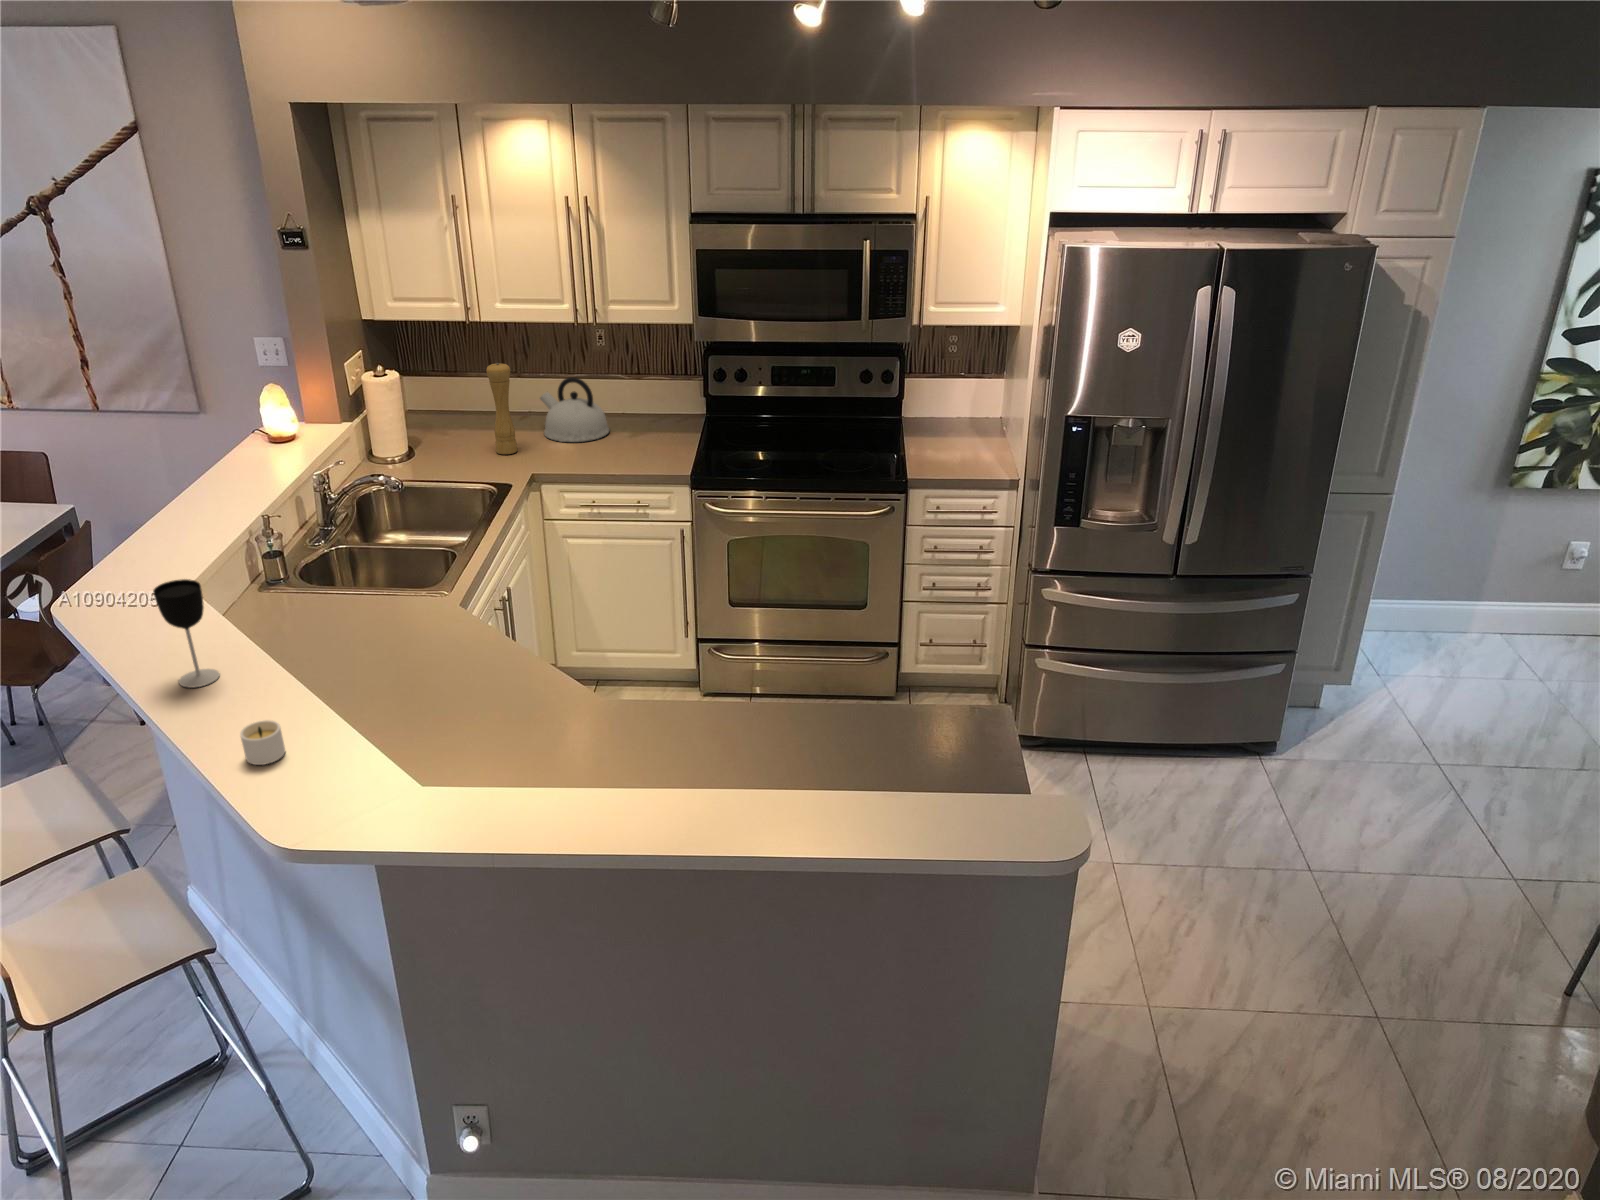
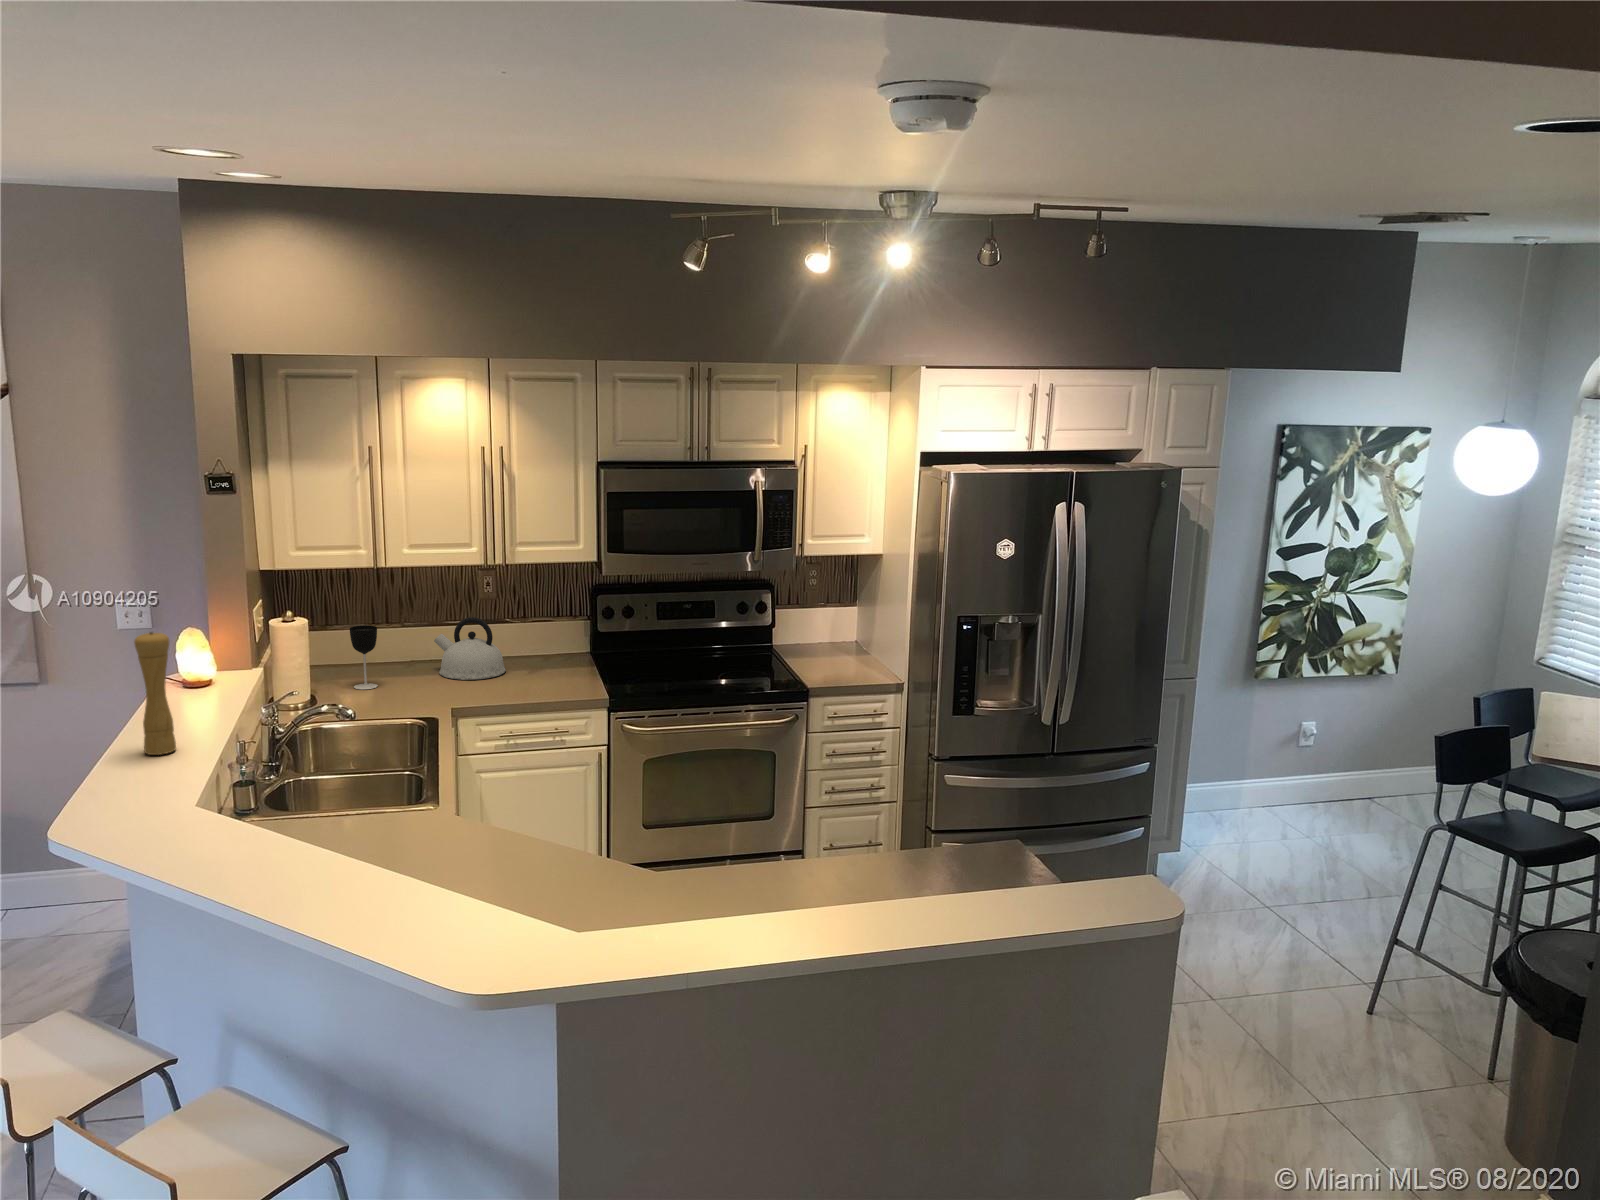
pepper mill: present [486,363,517,454] -> present [134,632,176,755]
wine glass: present [153,579,220,688] -> present [350,625,378,689]
candle: present [240,720,285,765] -> none [399,888,458,932]

